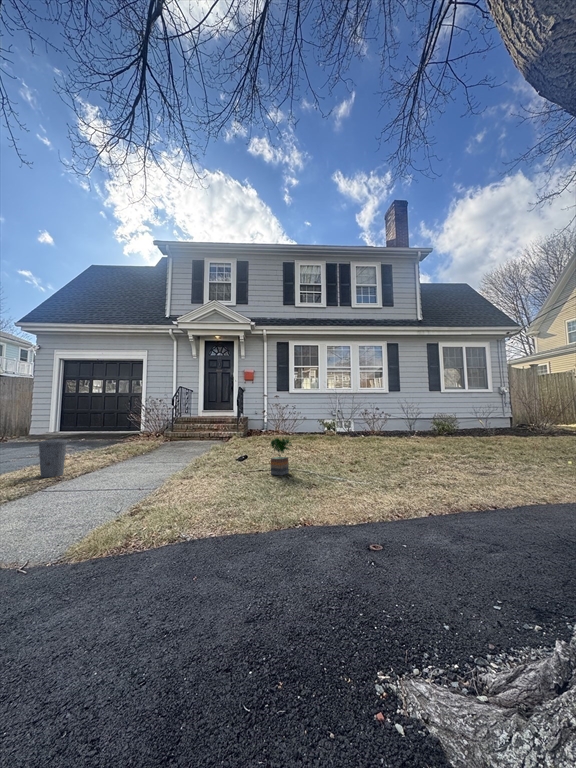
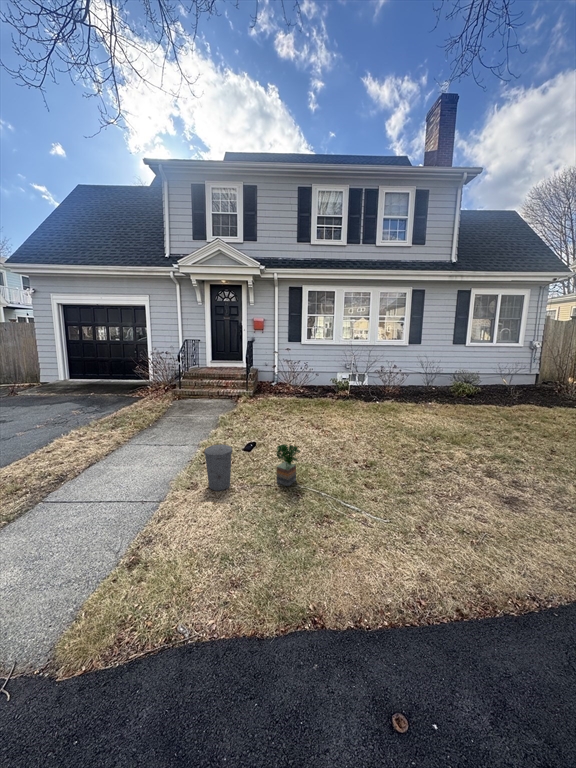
trash can: present [39,439,68,477] -> present [204,444,233,491]

